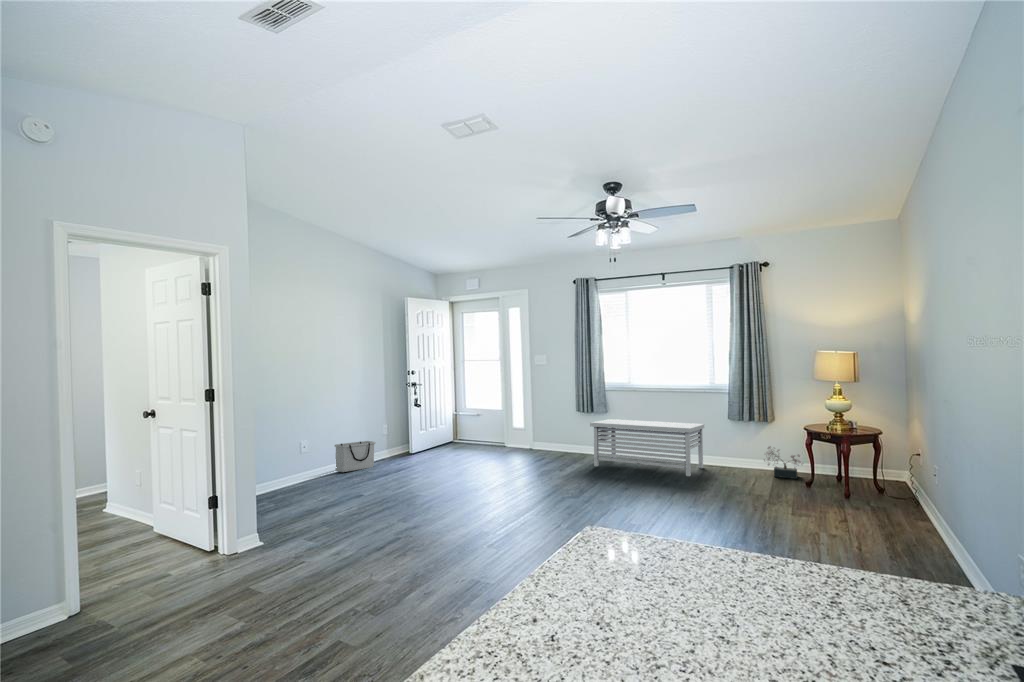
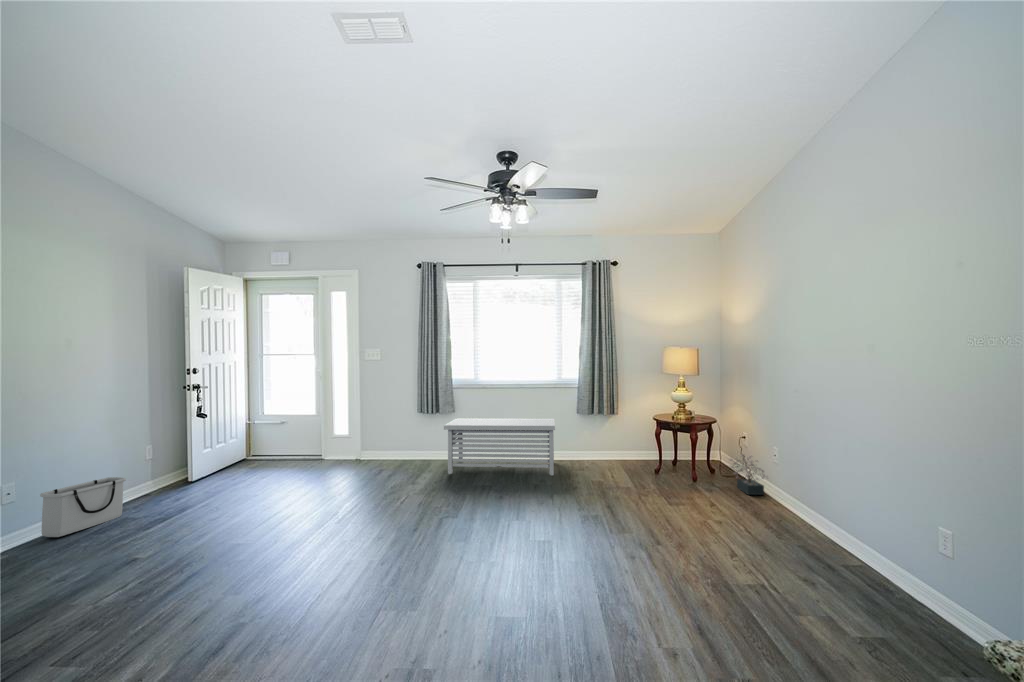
decorative plant: present [764,446,803,479] -> present [731,455,765,495]

